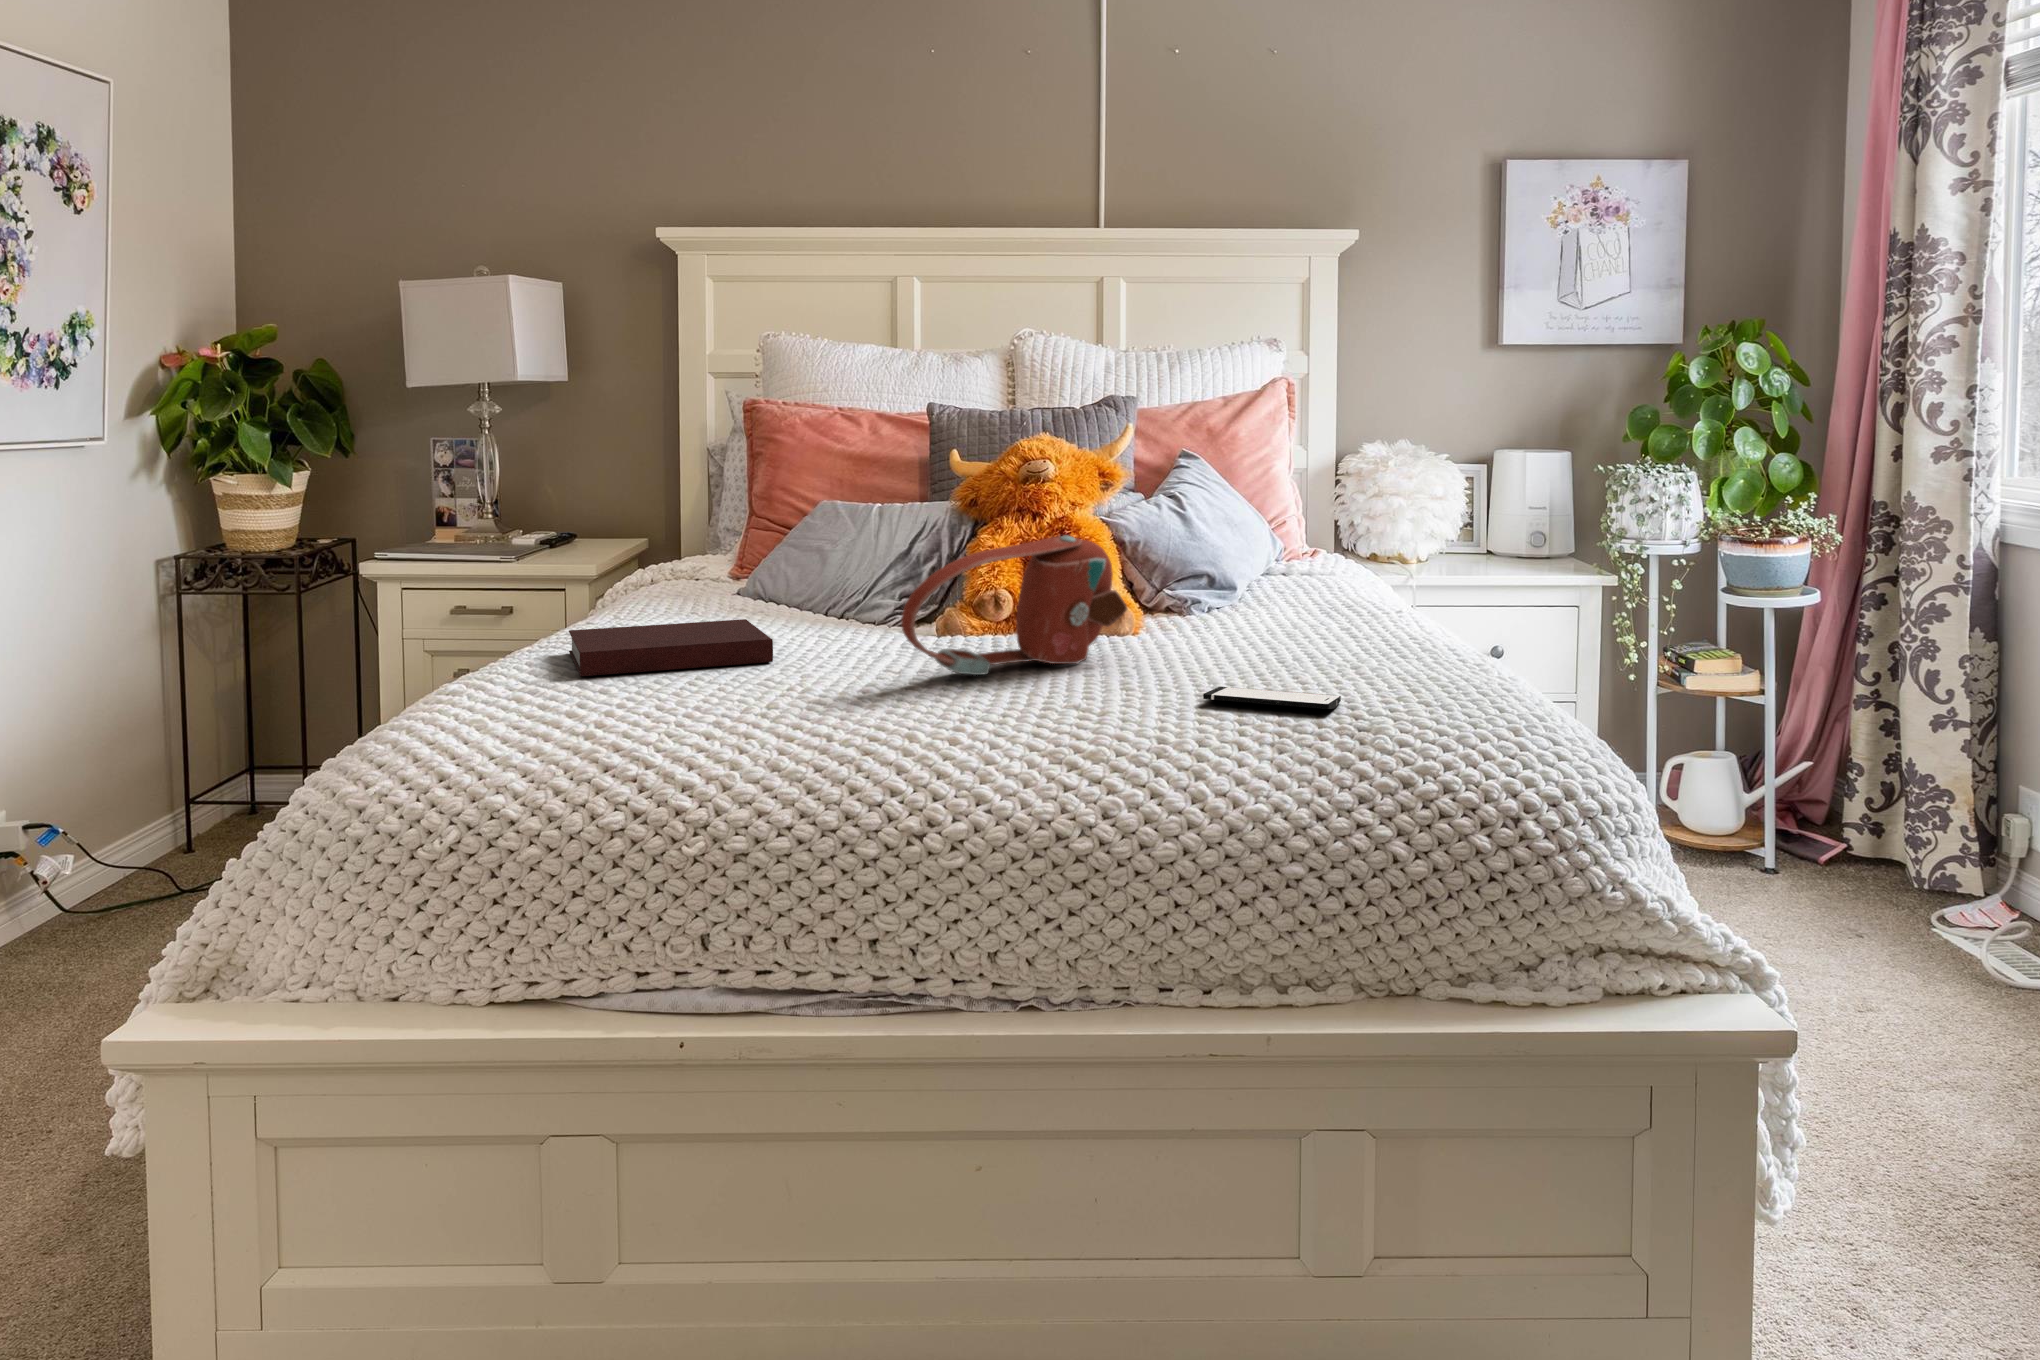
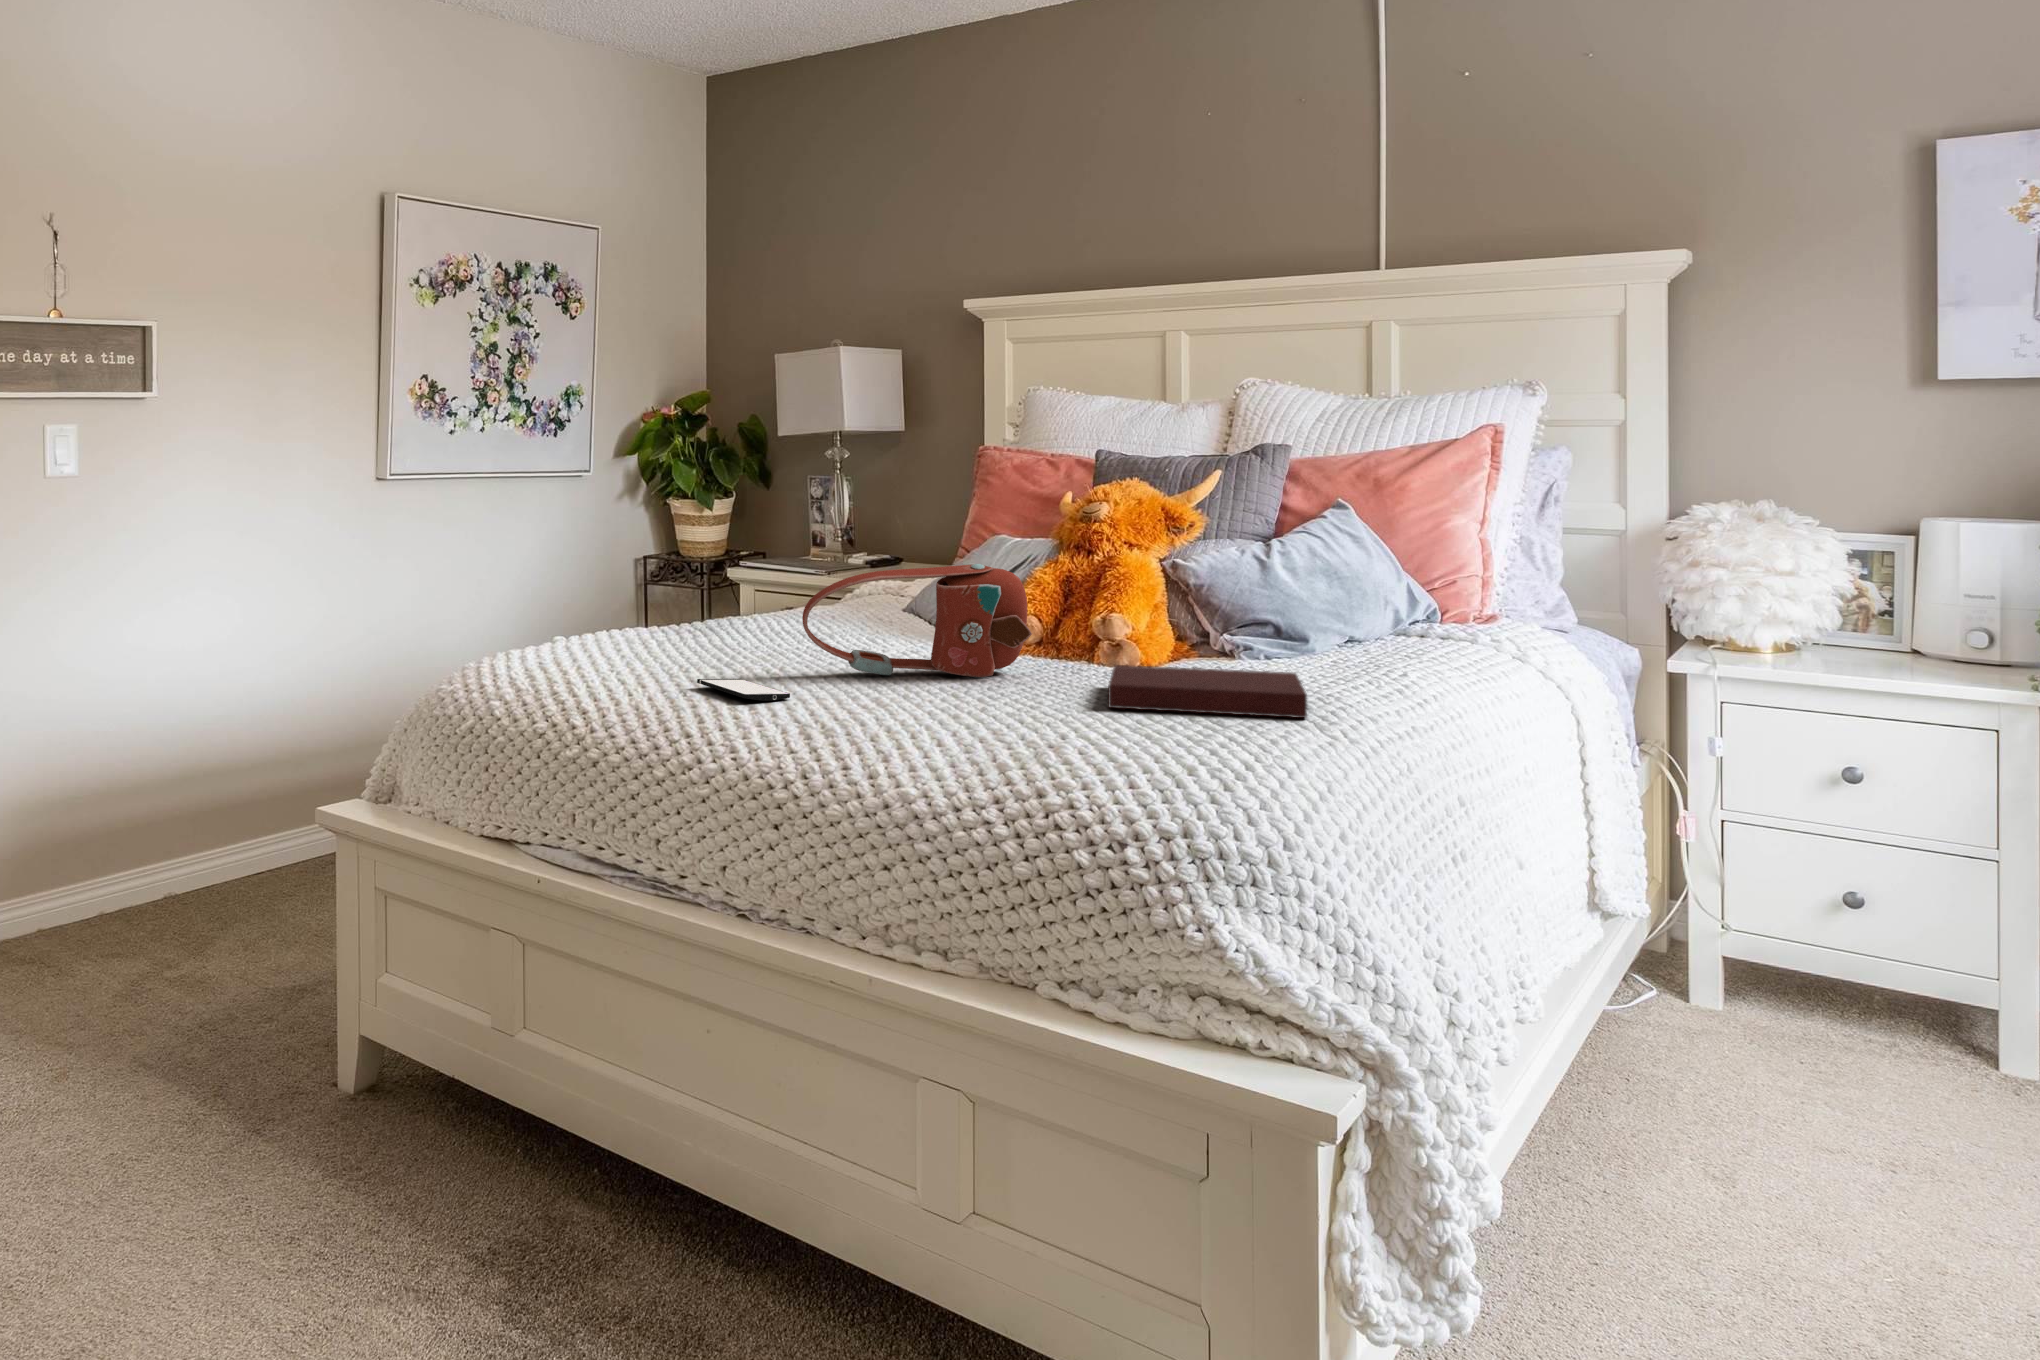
notebook: present [569,619,773,676] -> present [1108,665,1307,718]
smartphone: present [1203,687,1341,709] -> present [697,679,790,701]

